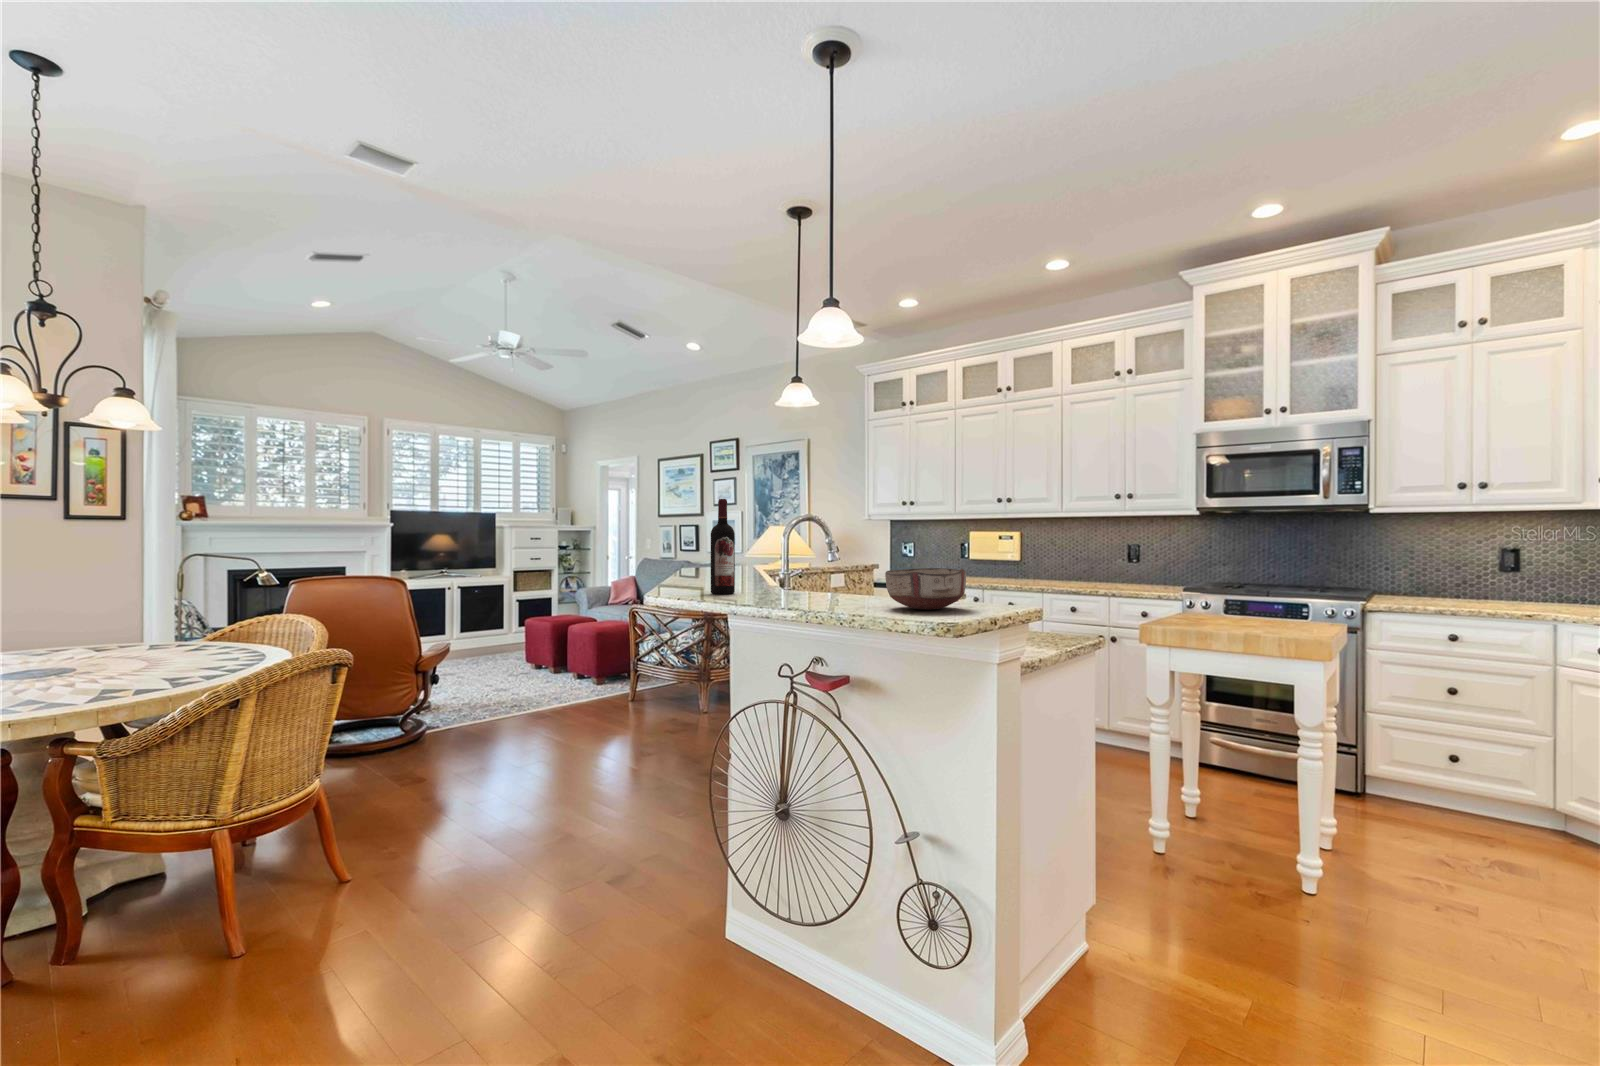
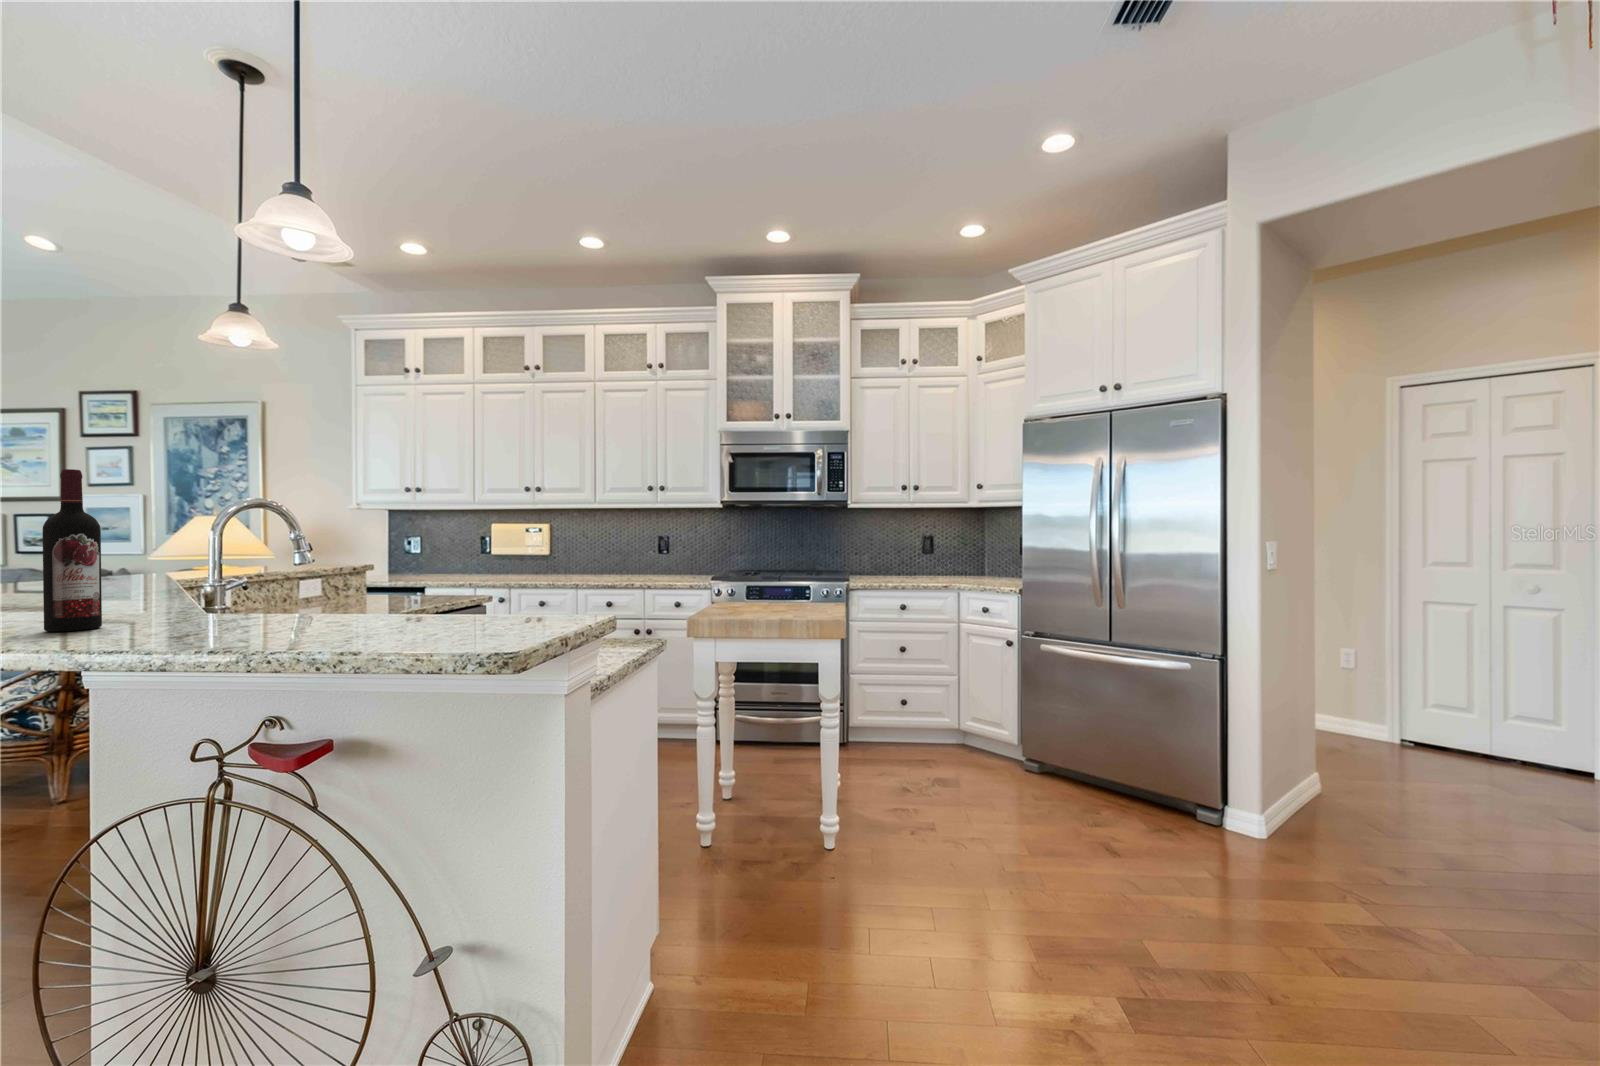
ceramic bowl: present [885,568,966,610] -> none [393,574,516,633]

